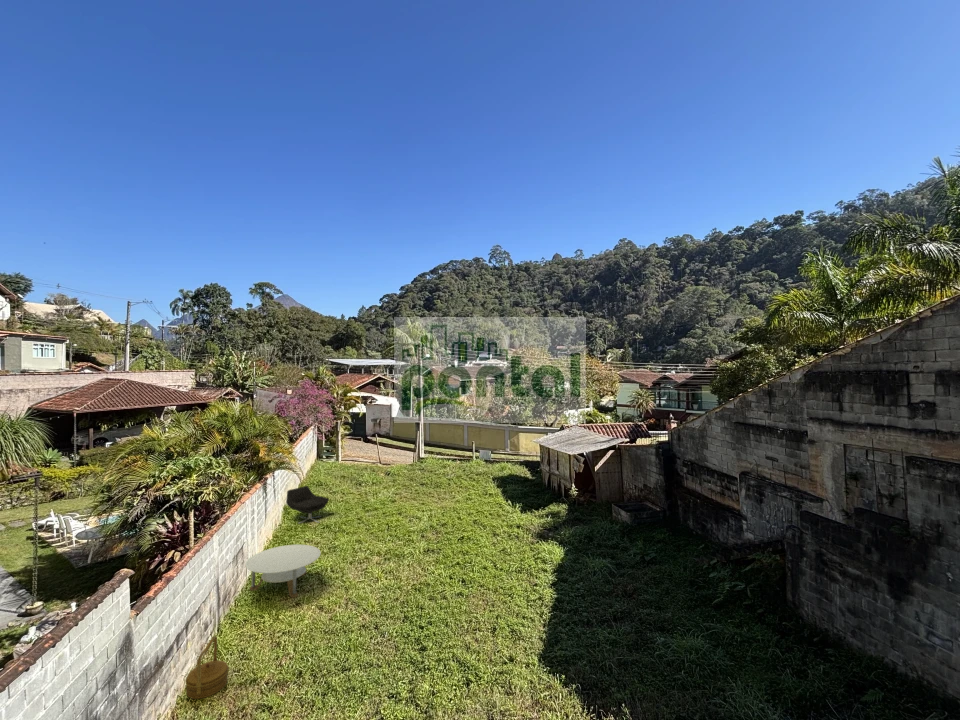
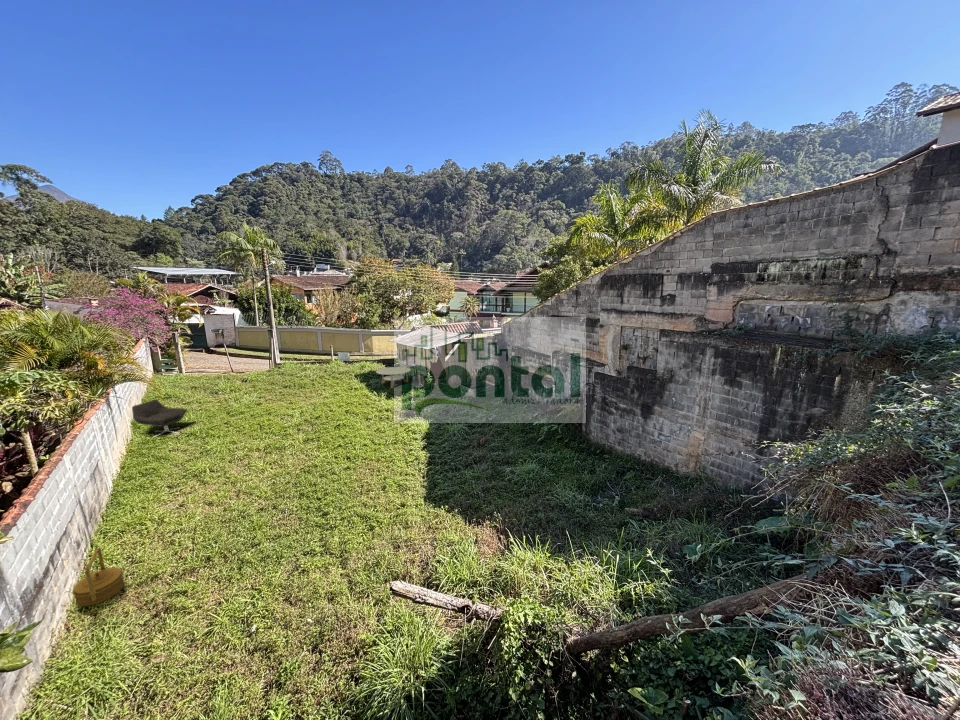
round table: present [245,545,321,598] -> present [376,367,411,388]

